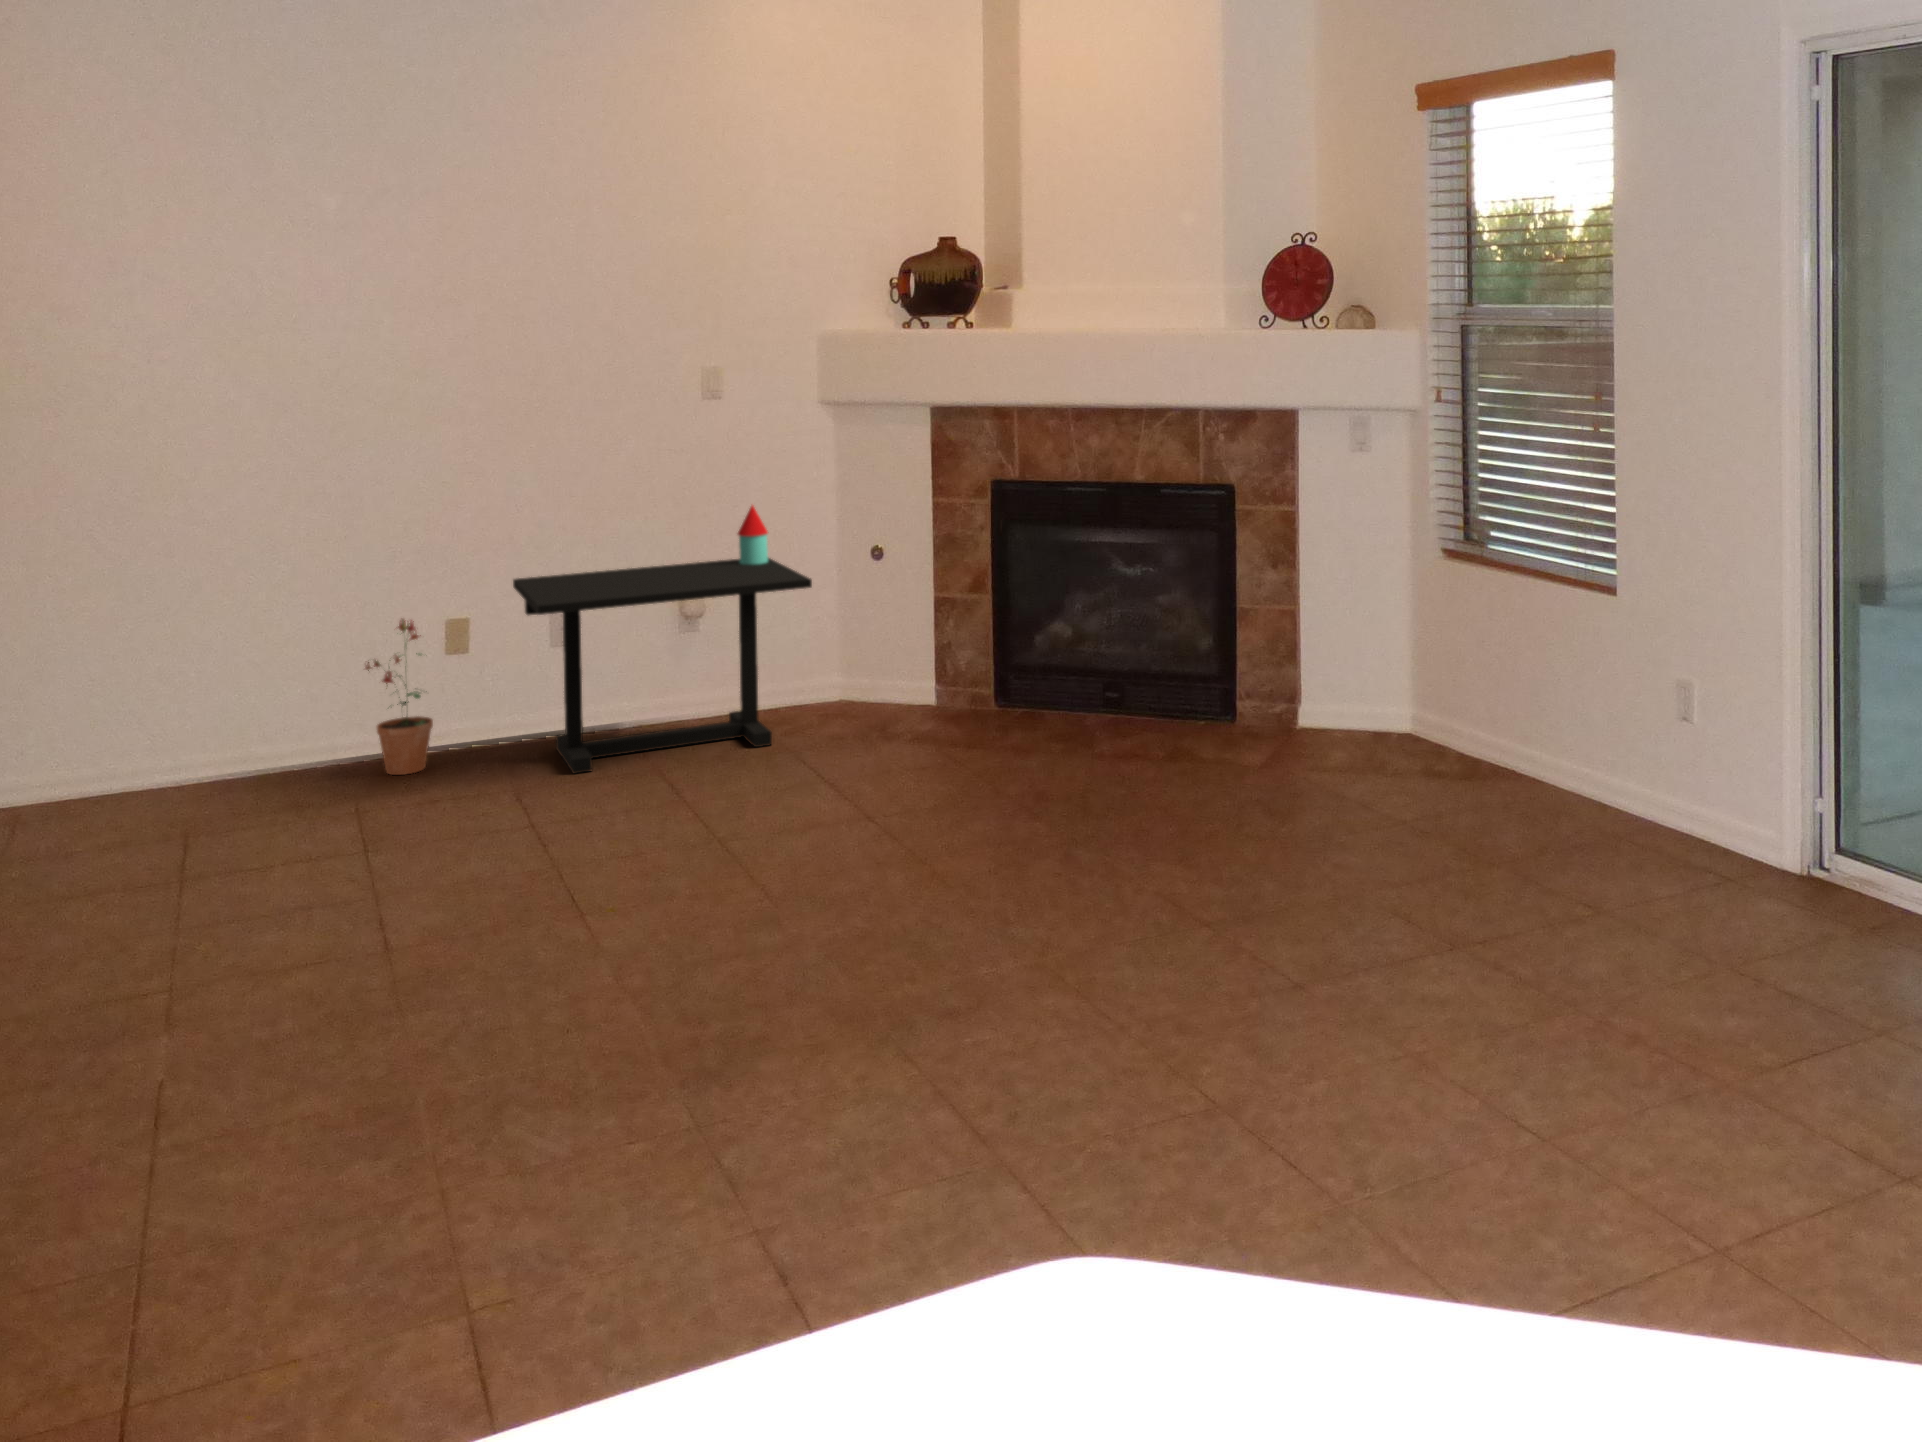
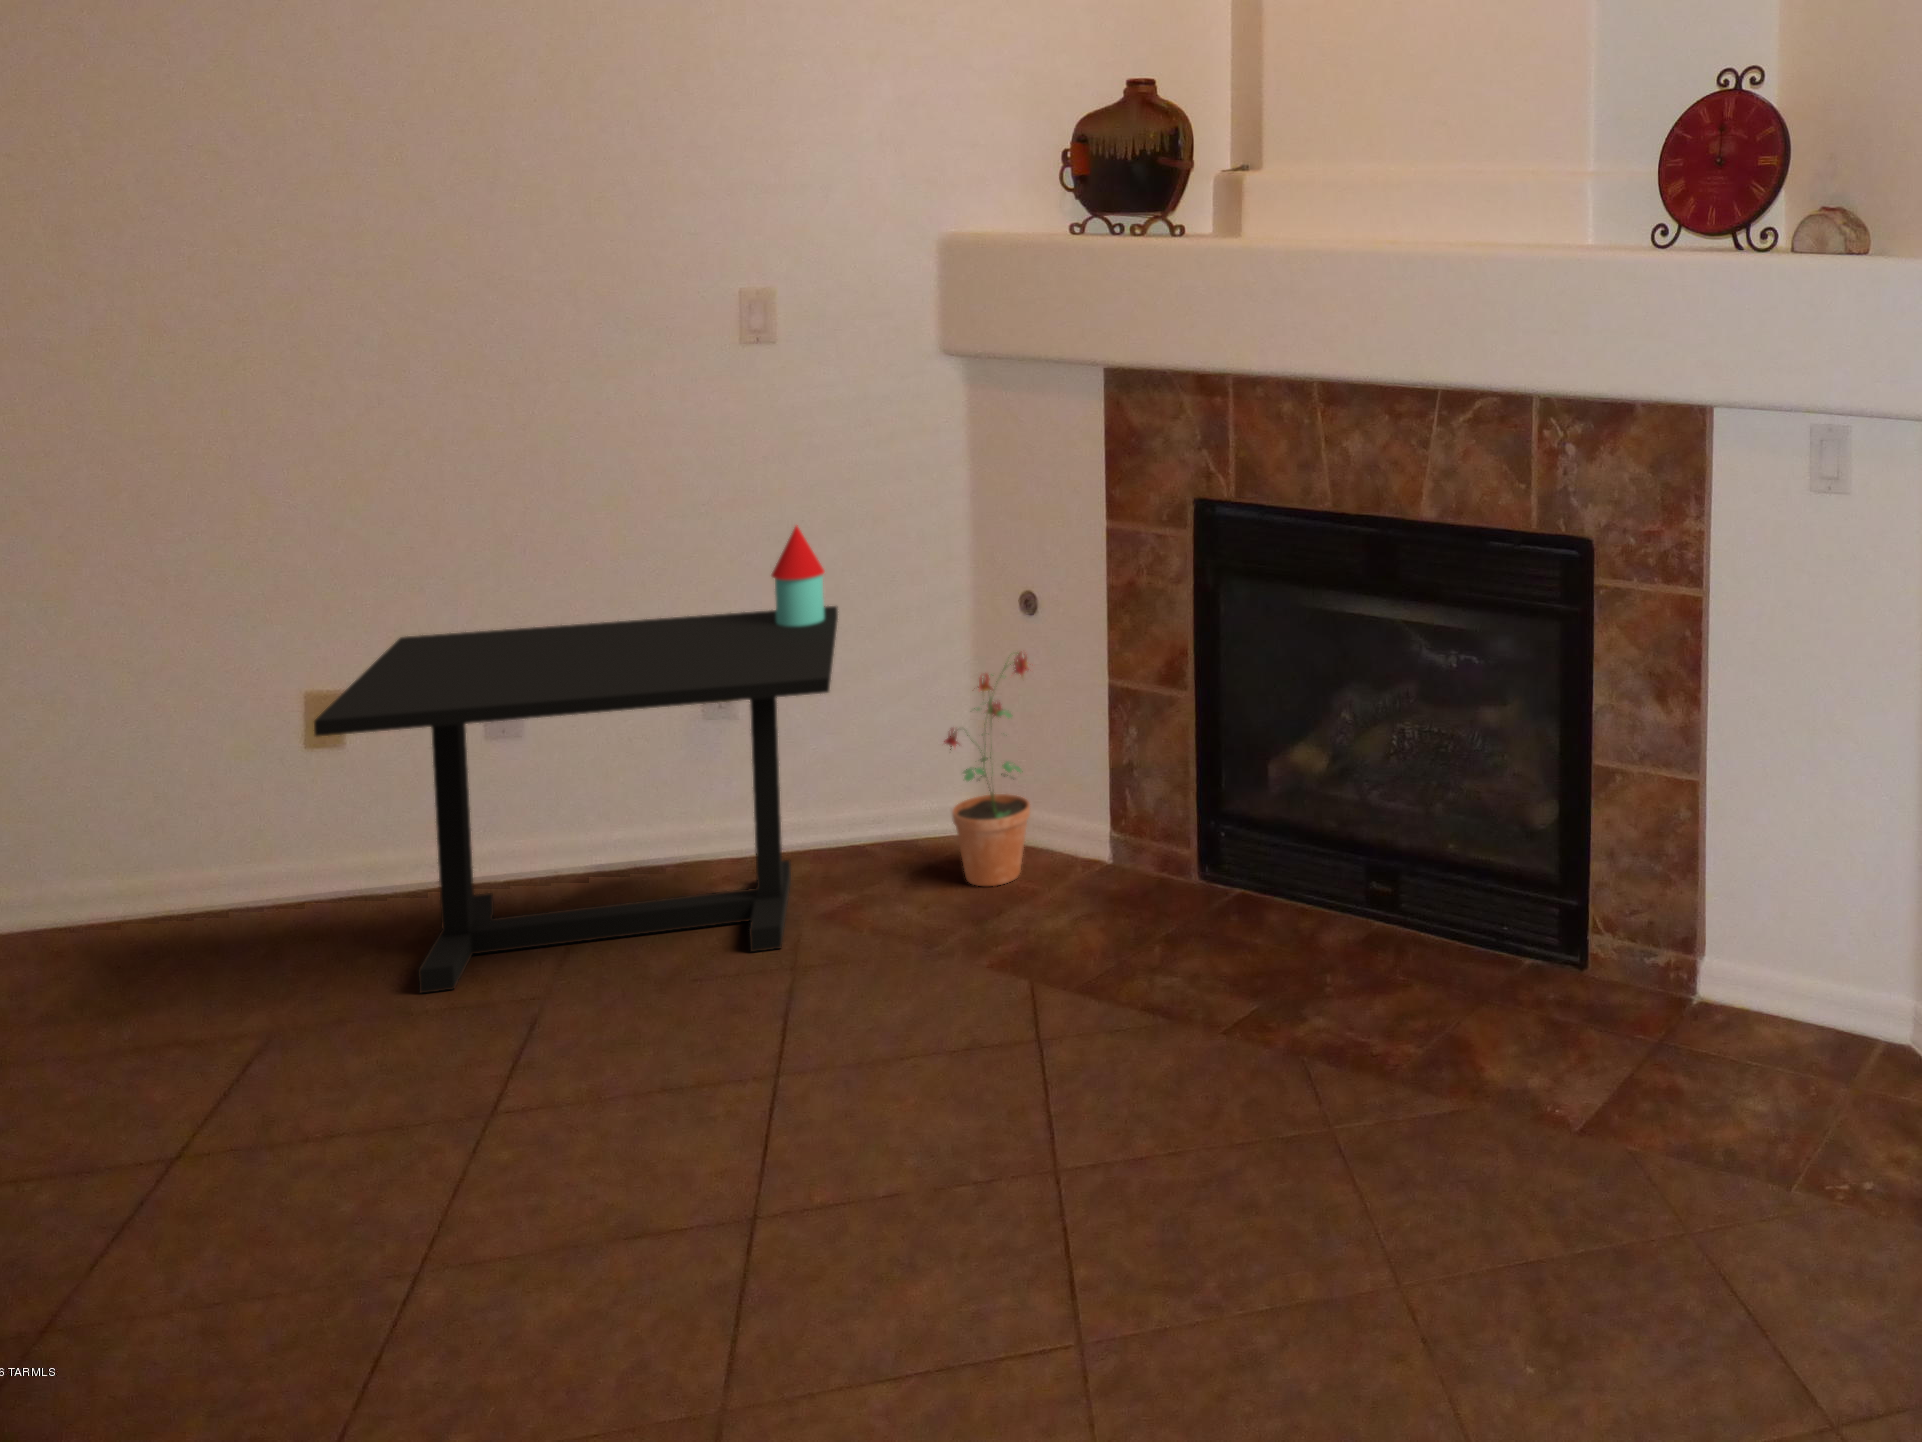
potted plant: present [365,619,433,775] -> present [944,652,1030,886]

